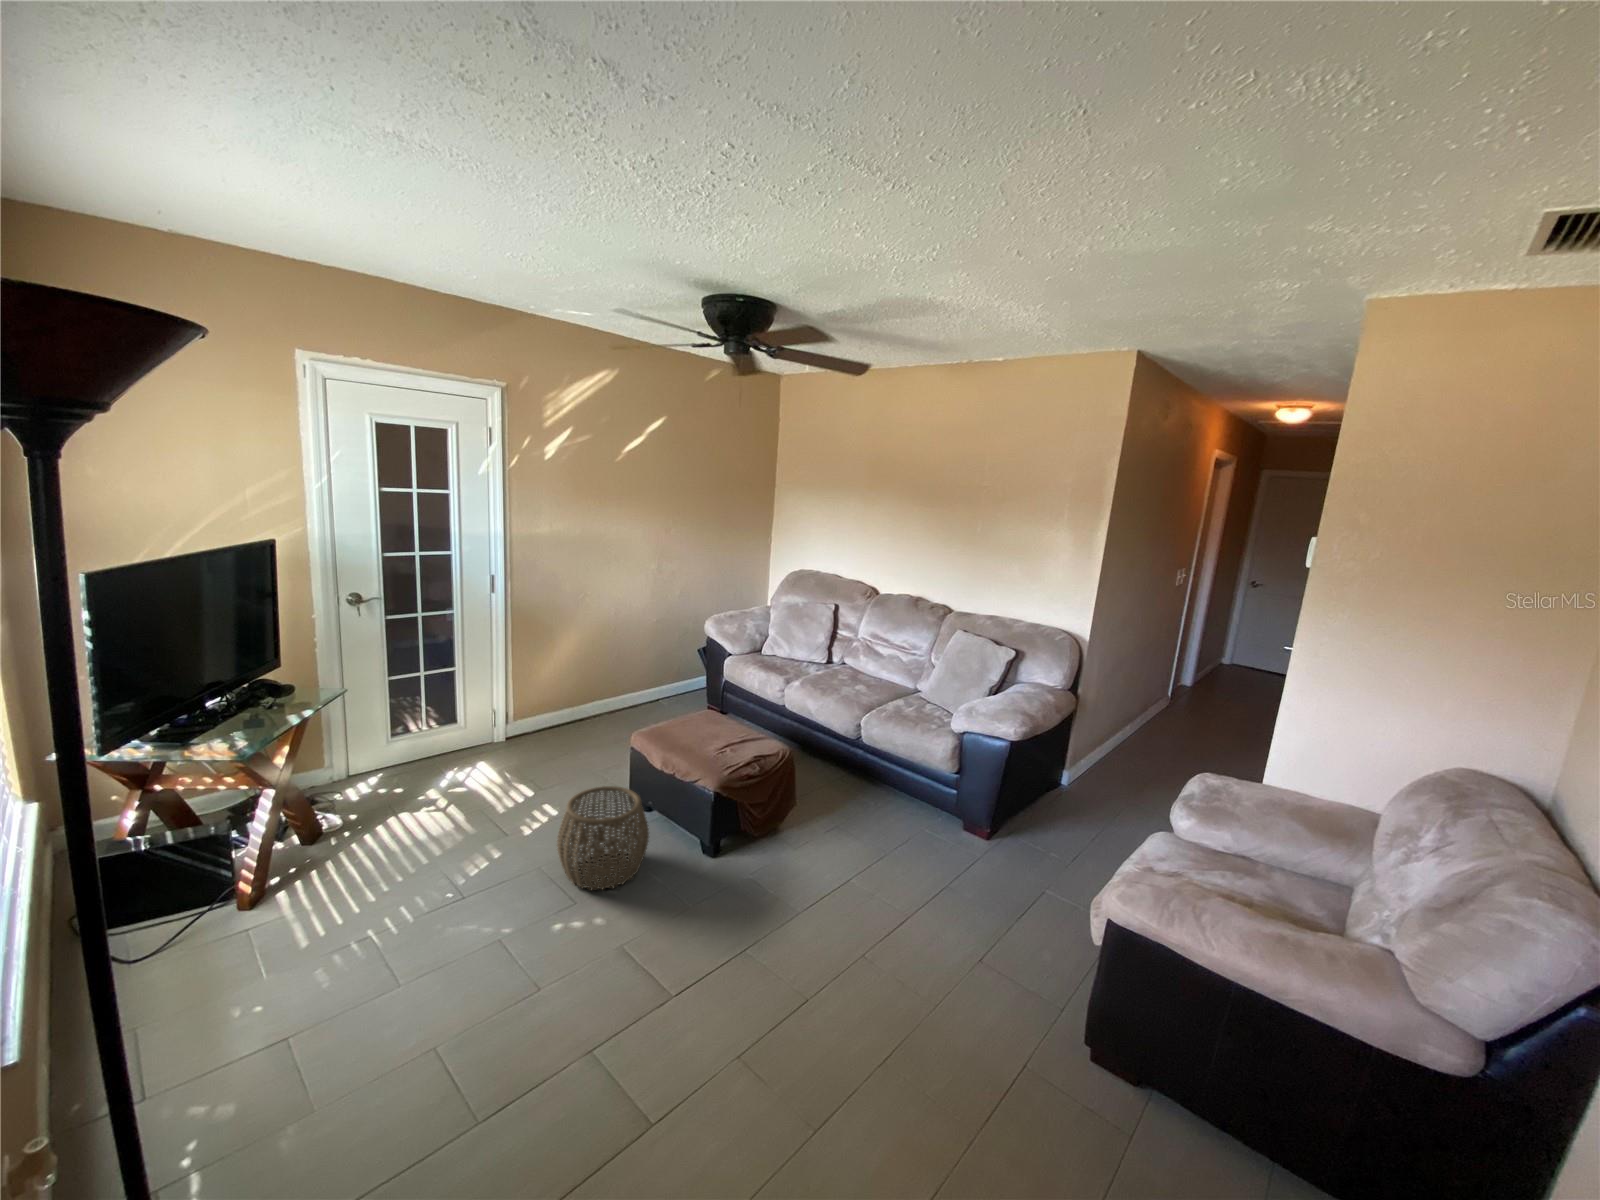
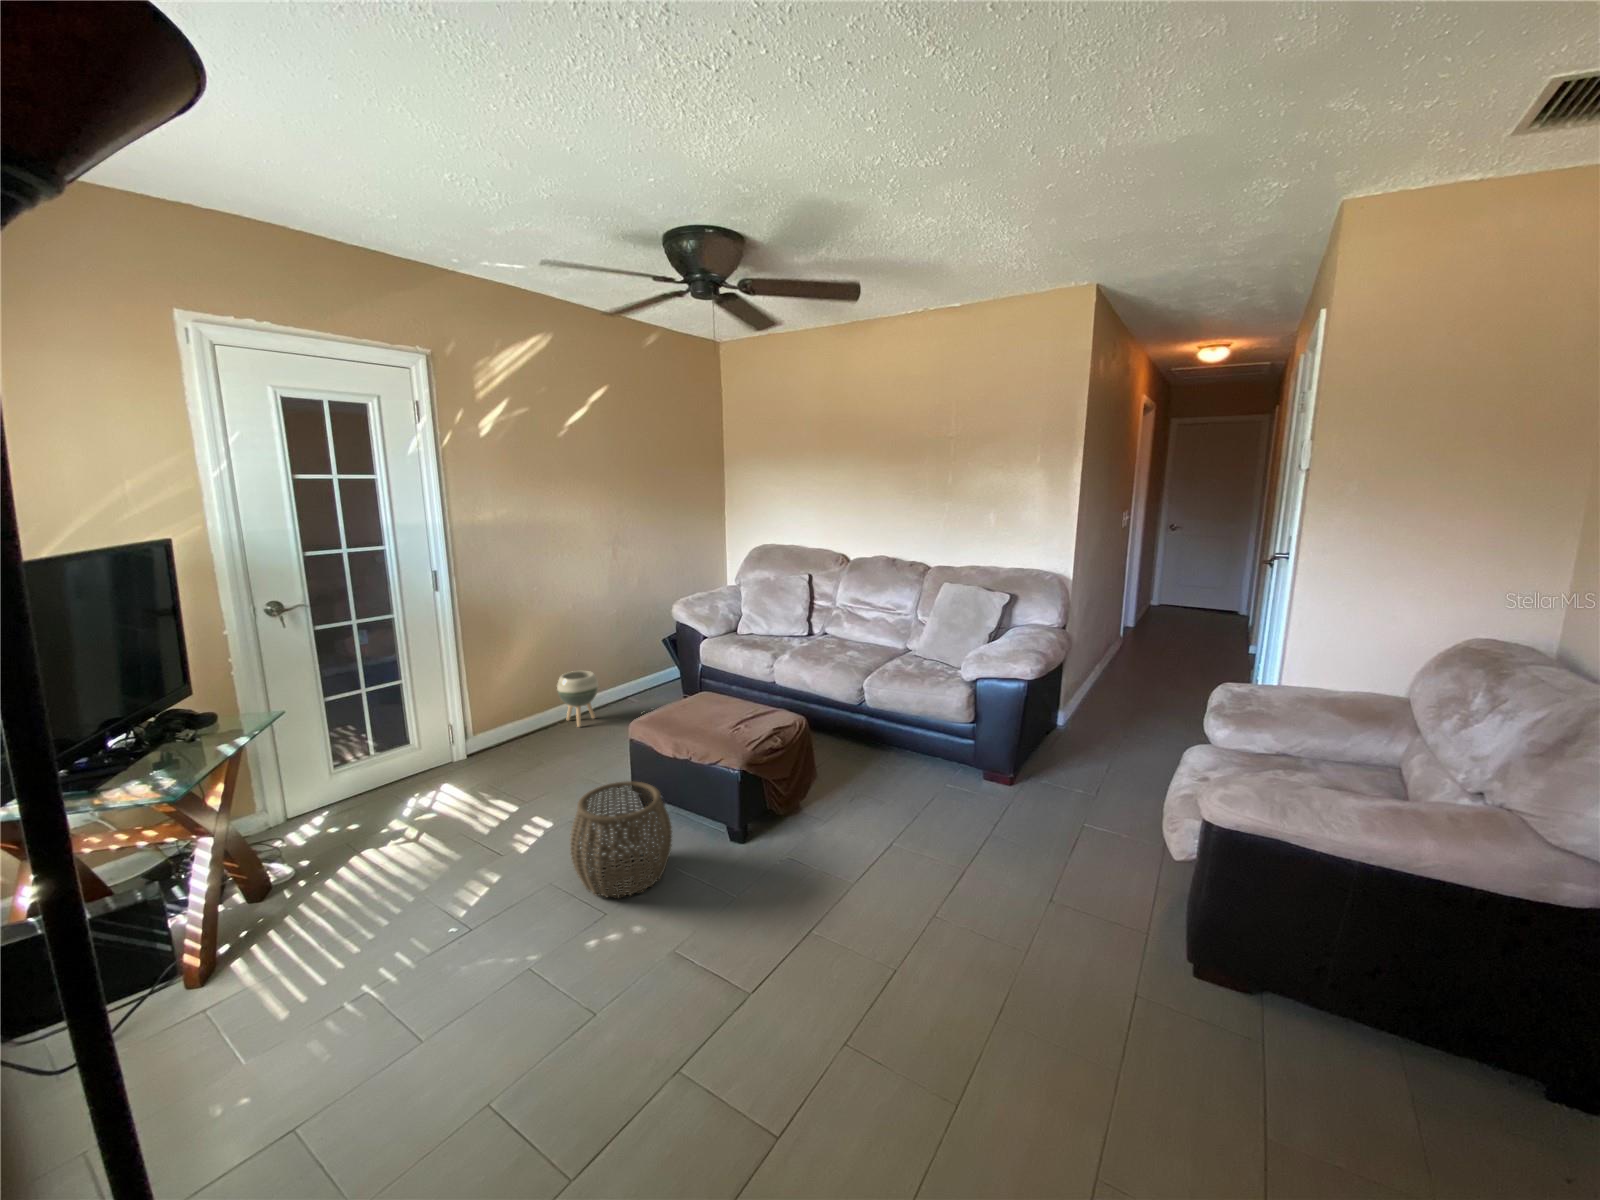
planter: none [594,672,630,723] -> present [557,671,598,727]

